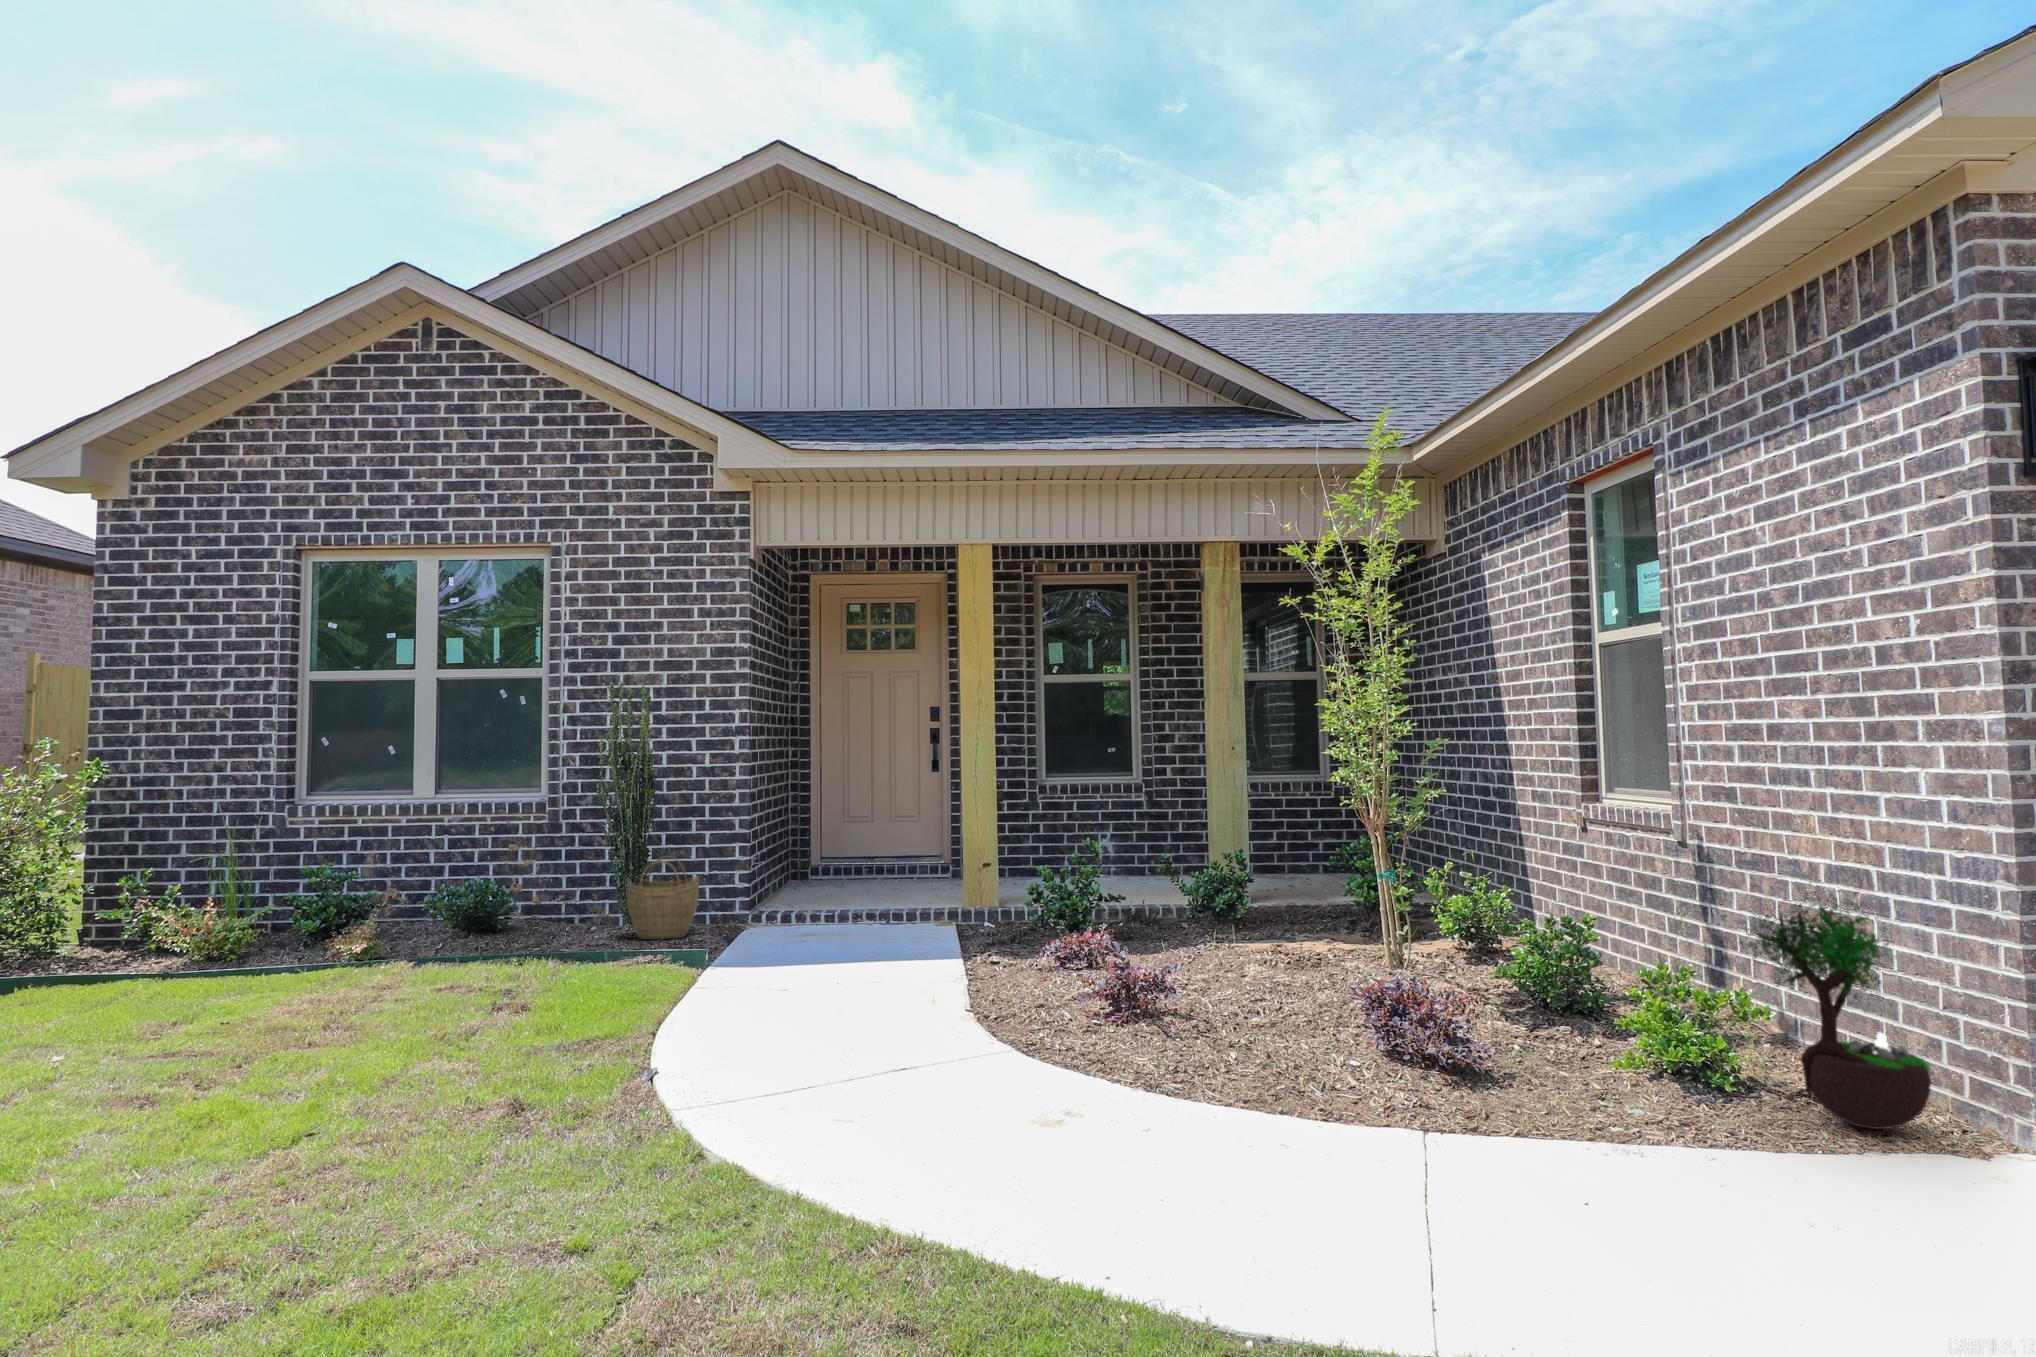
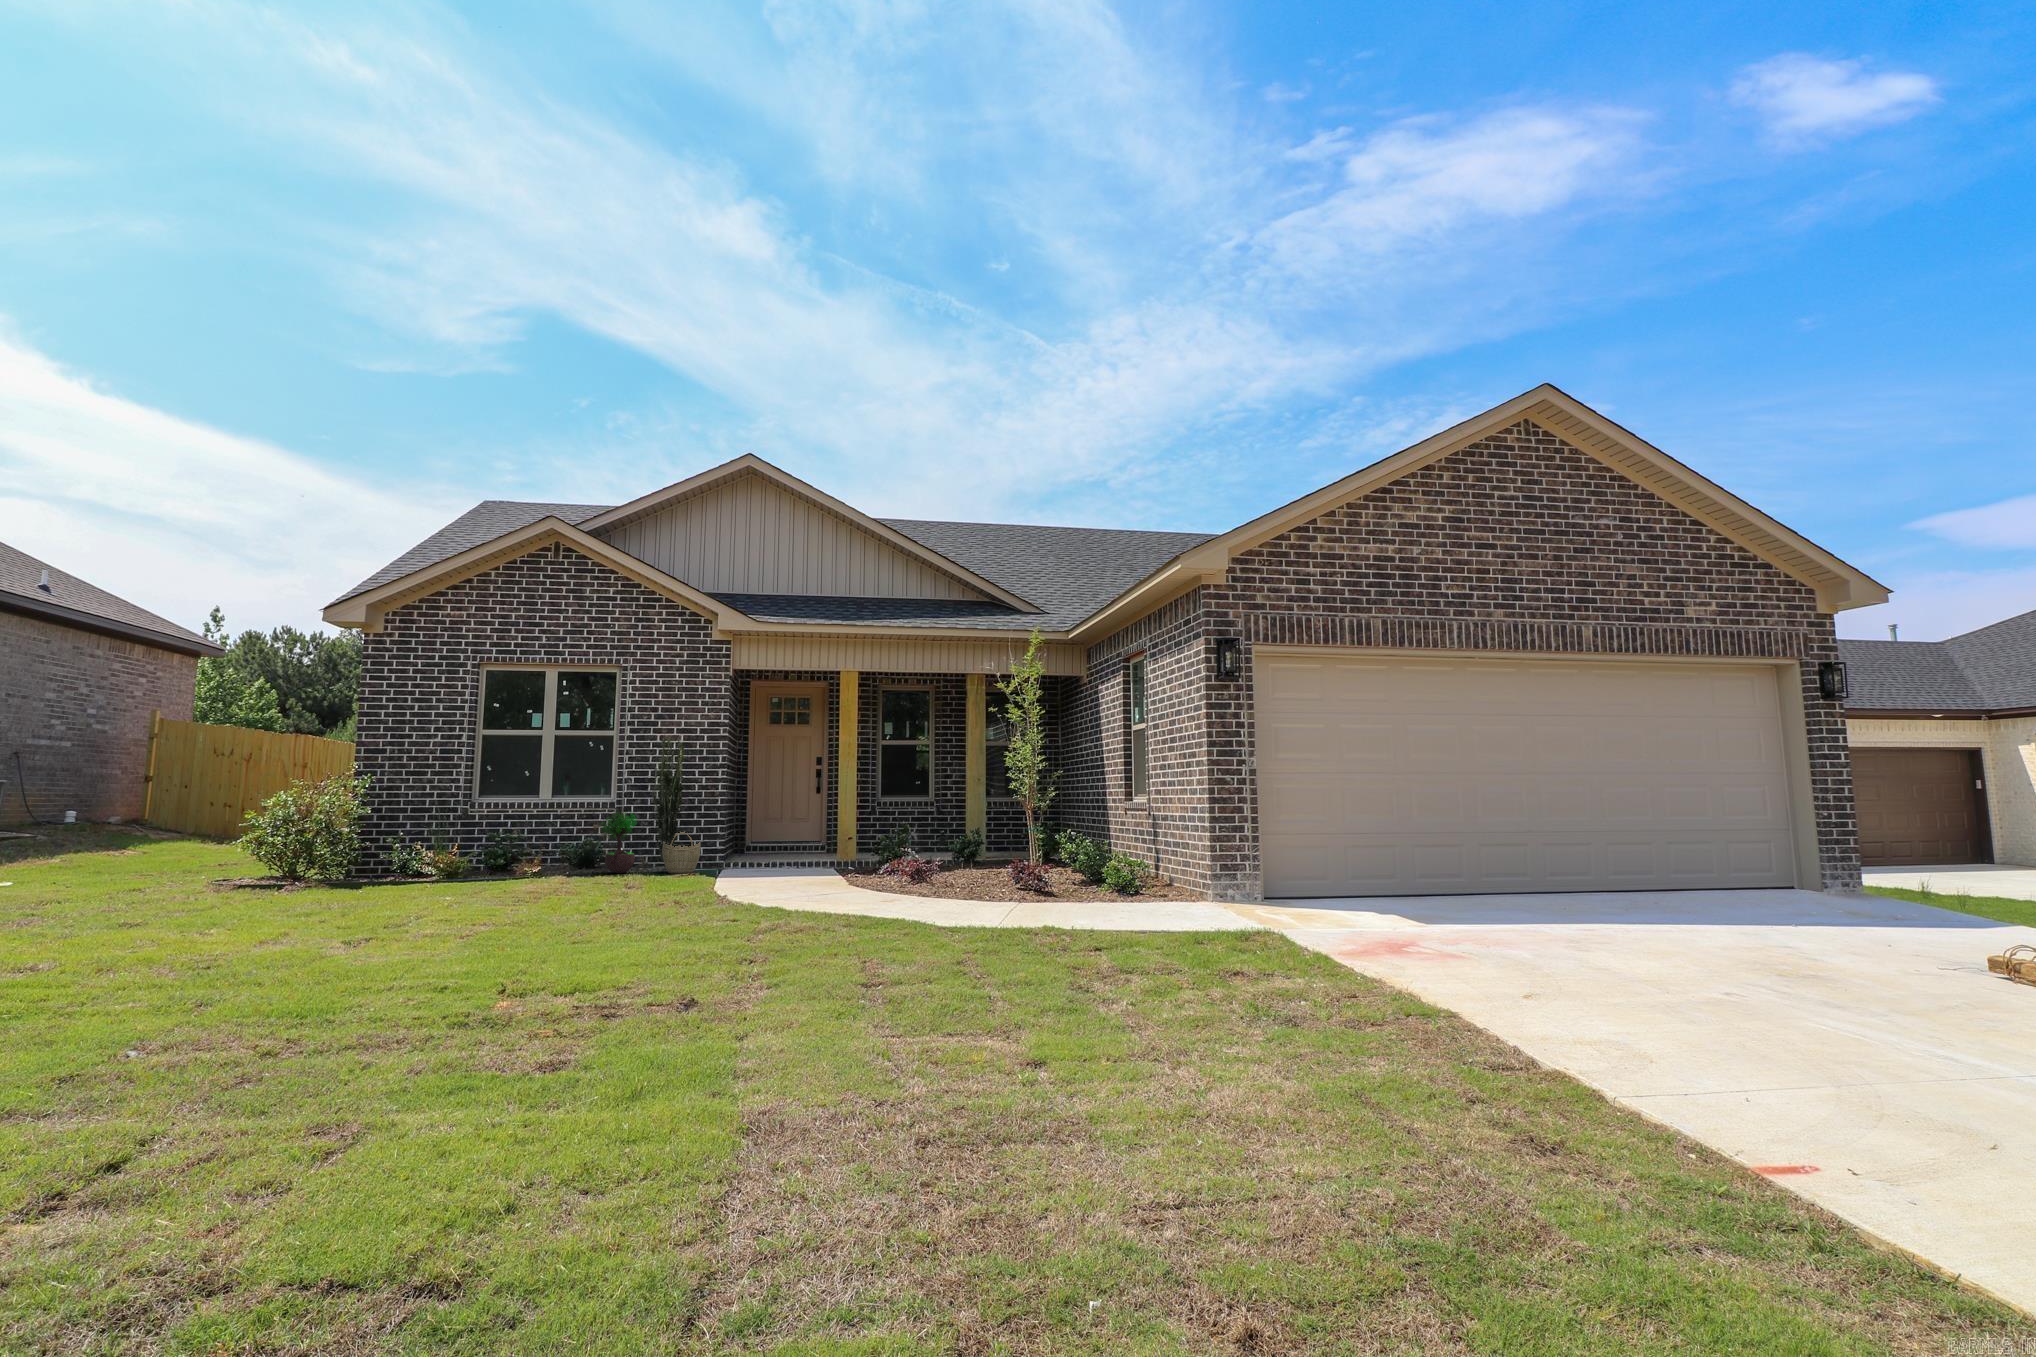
potted tree: present [1741,883,1931,1129] -> present [600,812,636,873]

